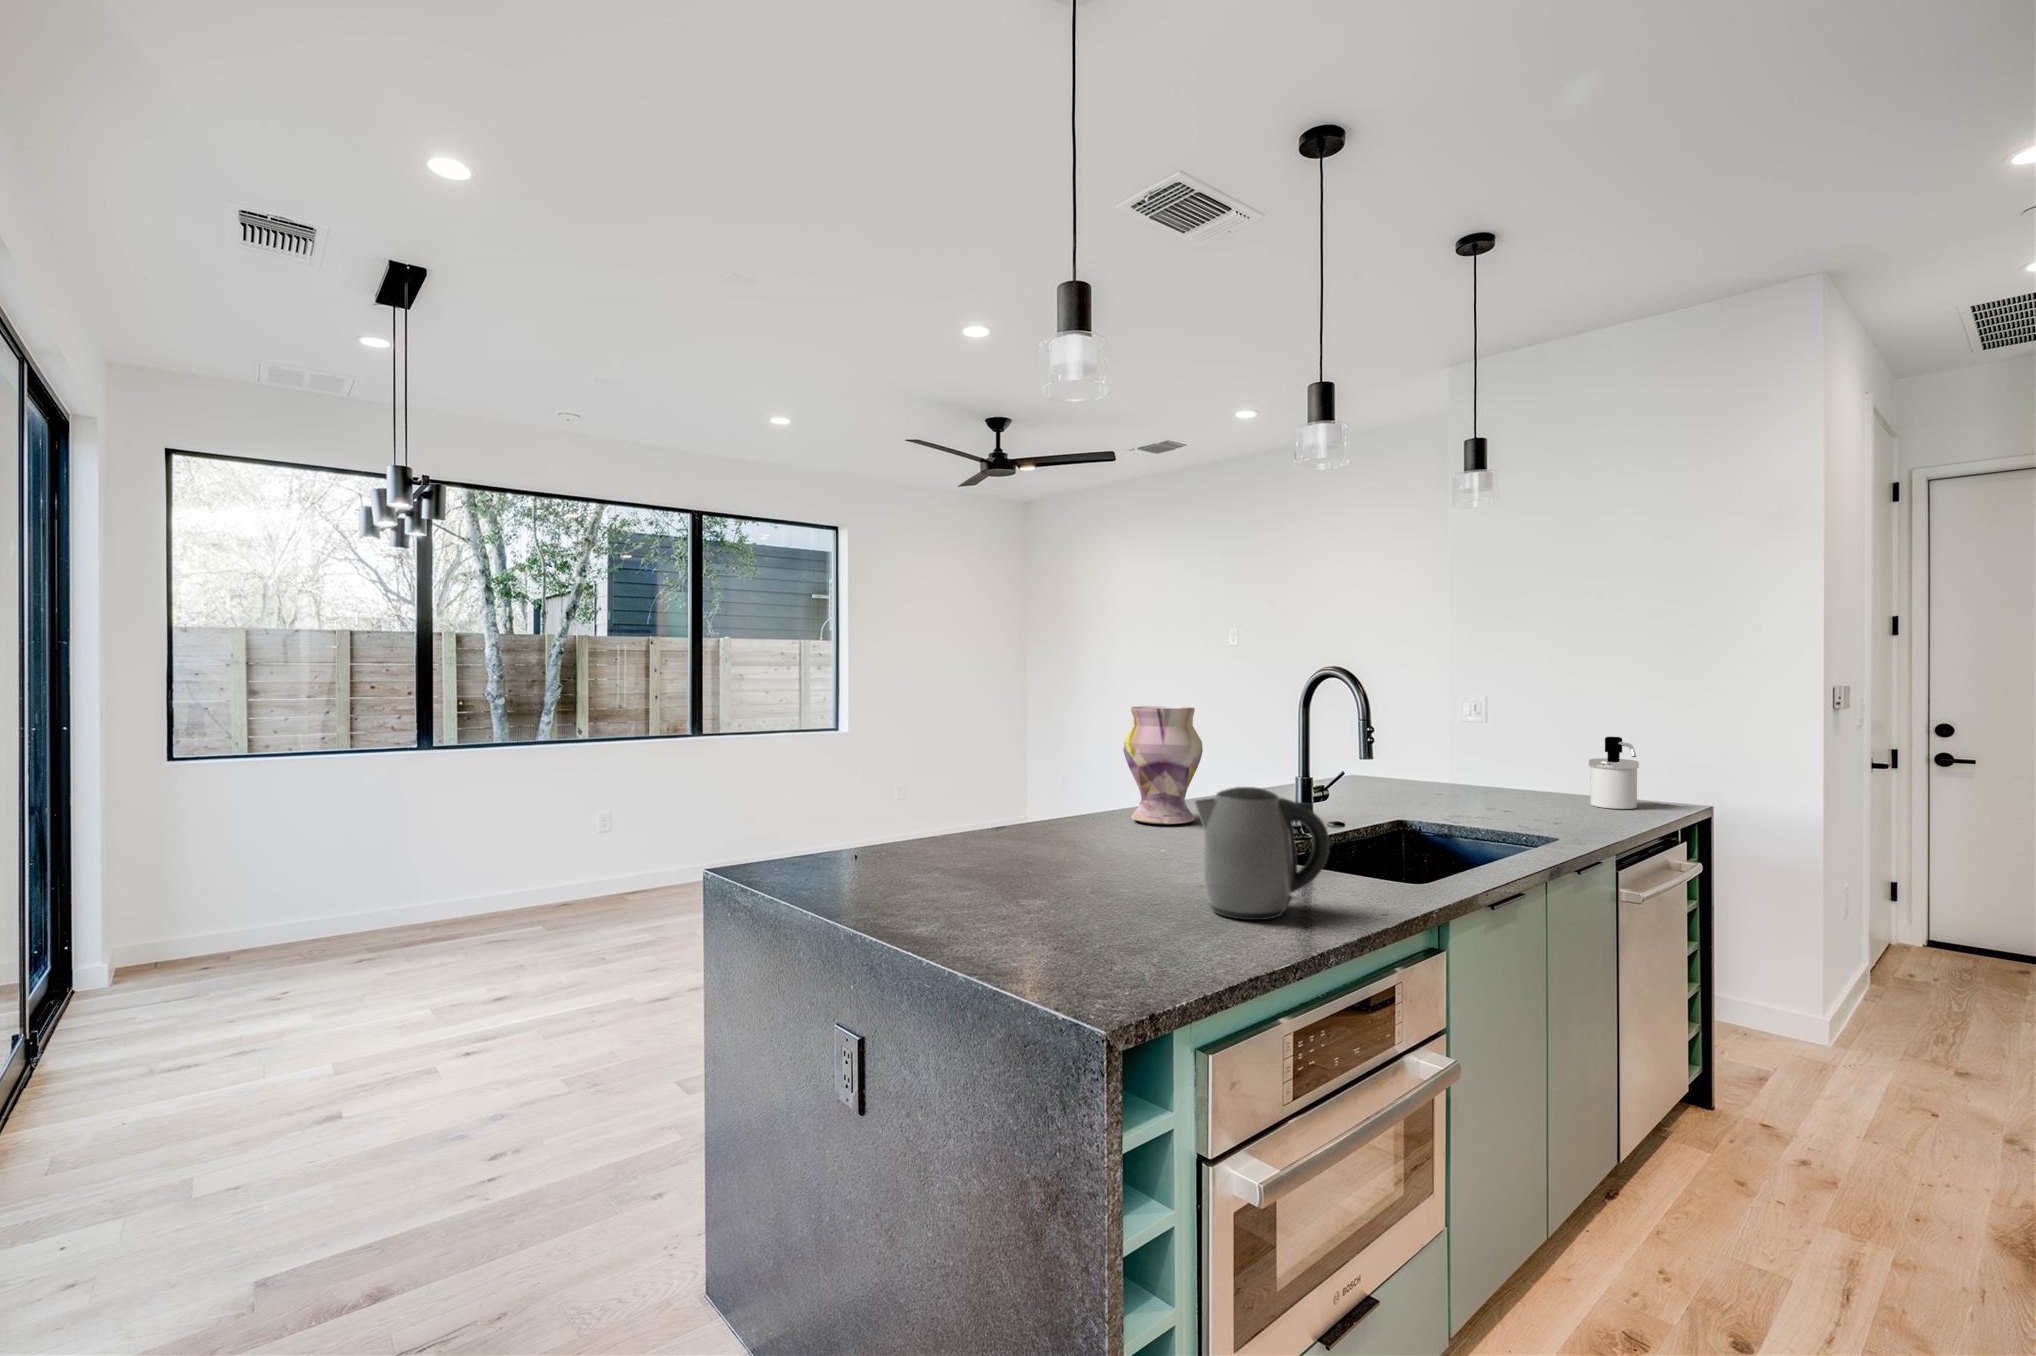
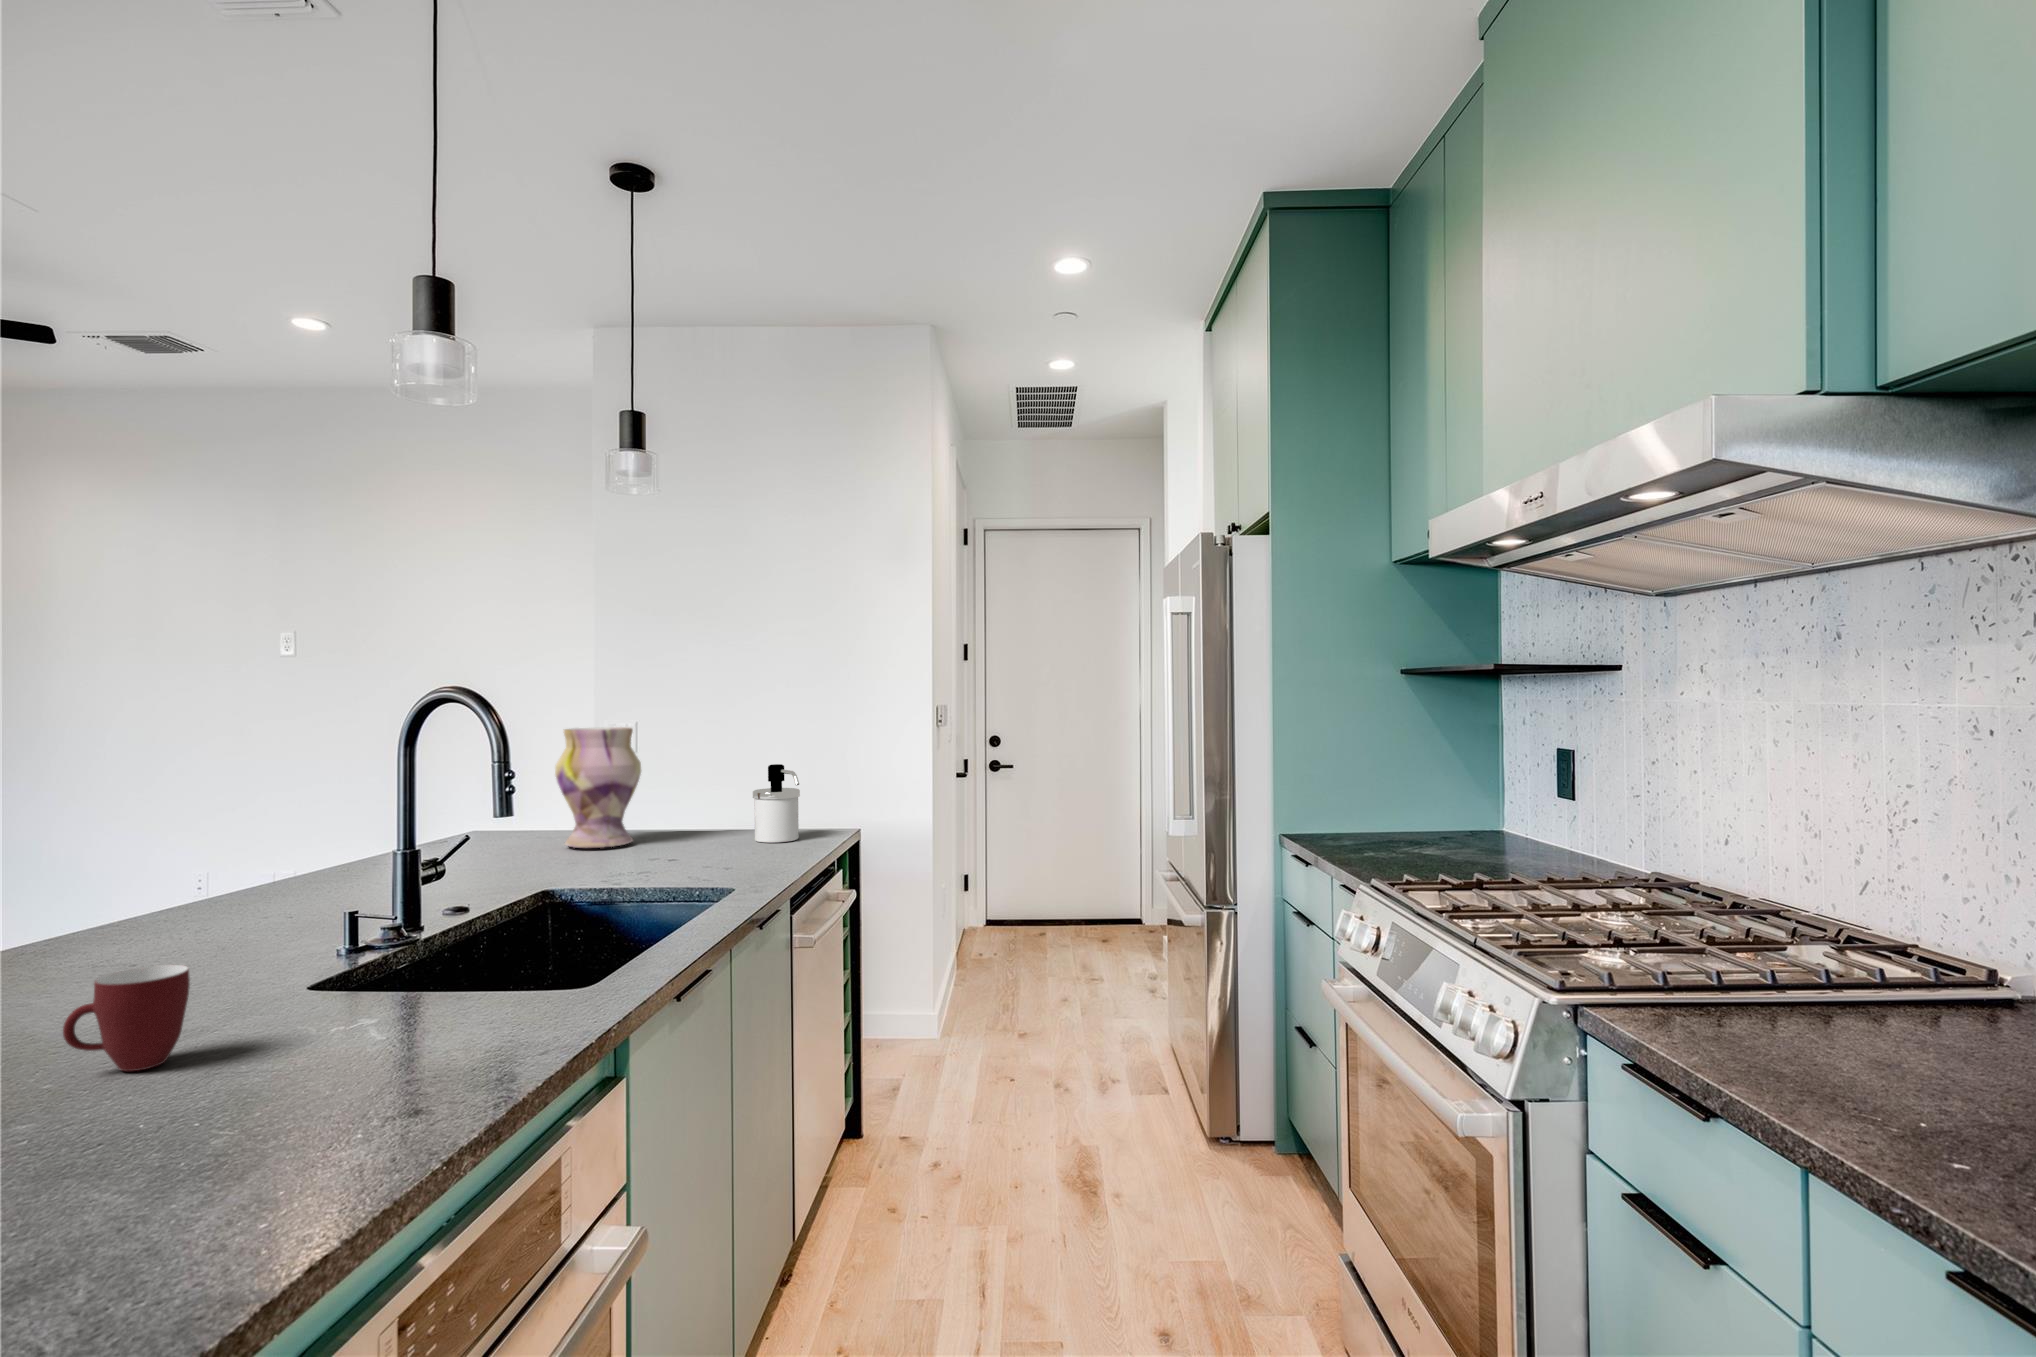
vase: present [1123,706,1203,824] -> present [555,727,641,848]
kettle: present [1195,787,1329,920] -> none [191,893,455,1131]
mug: none [1136,822,1190,878] -> present [63,965,190,1071]

